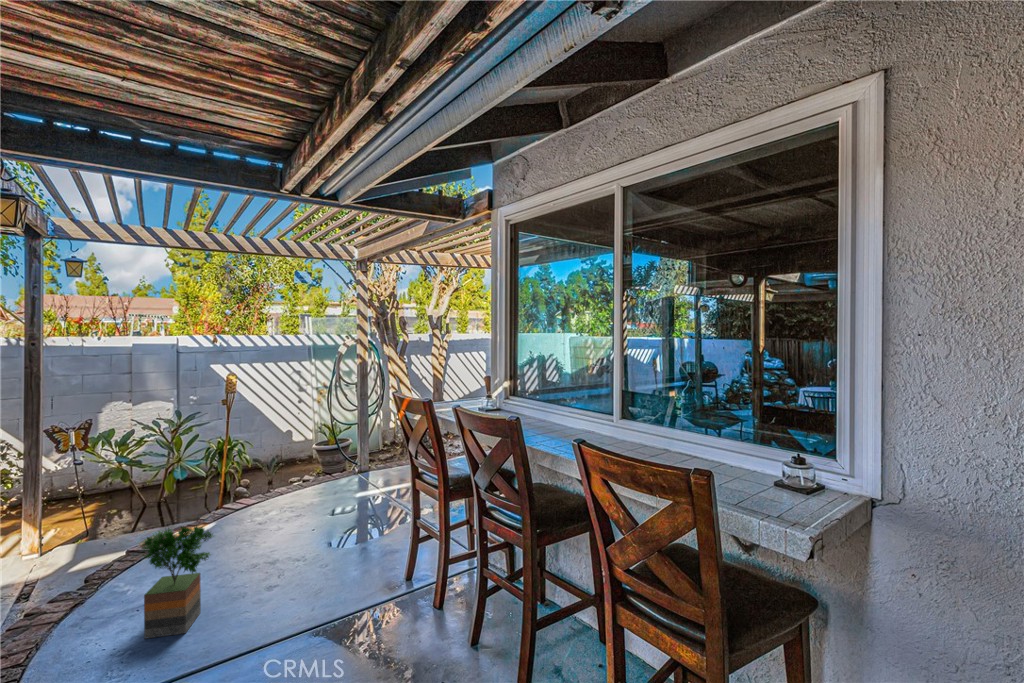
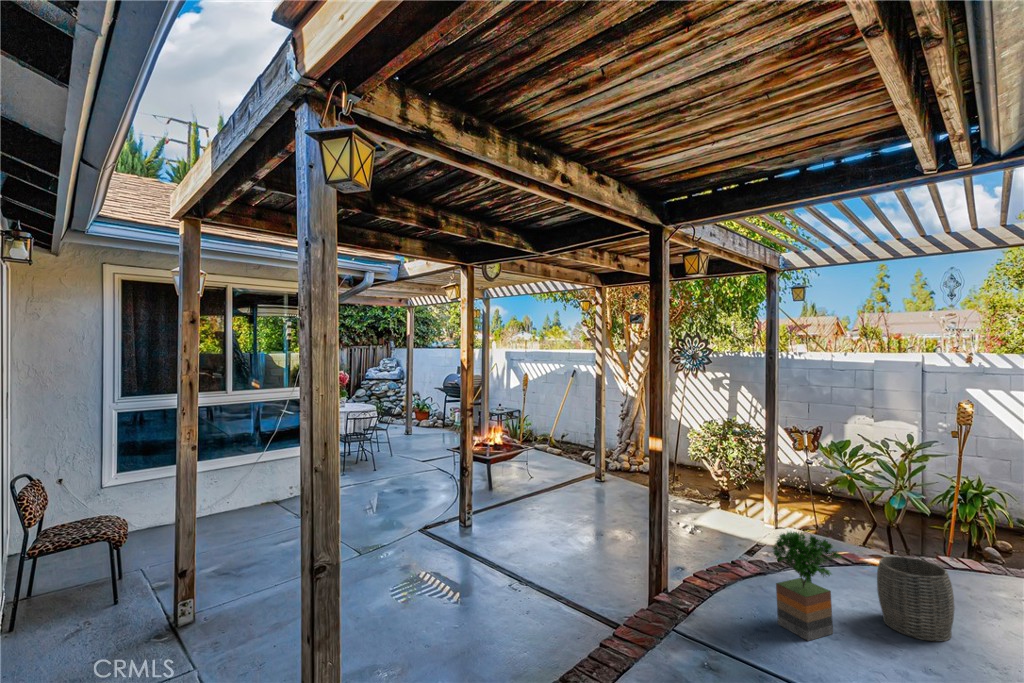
woven basket: none [222,512,279,580] -> present [877,556,955,642]

